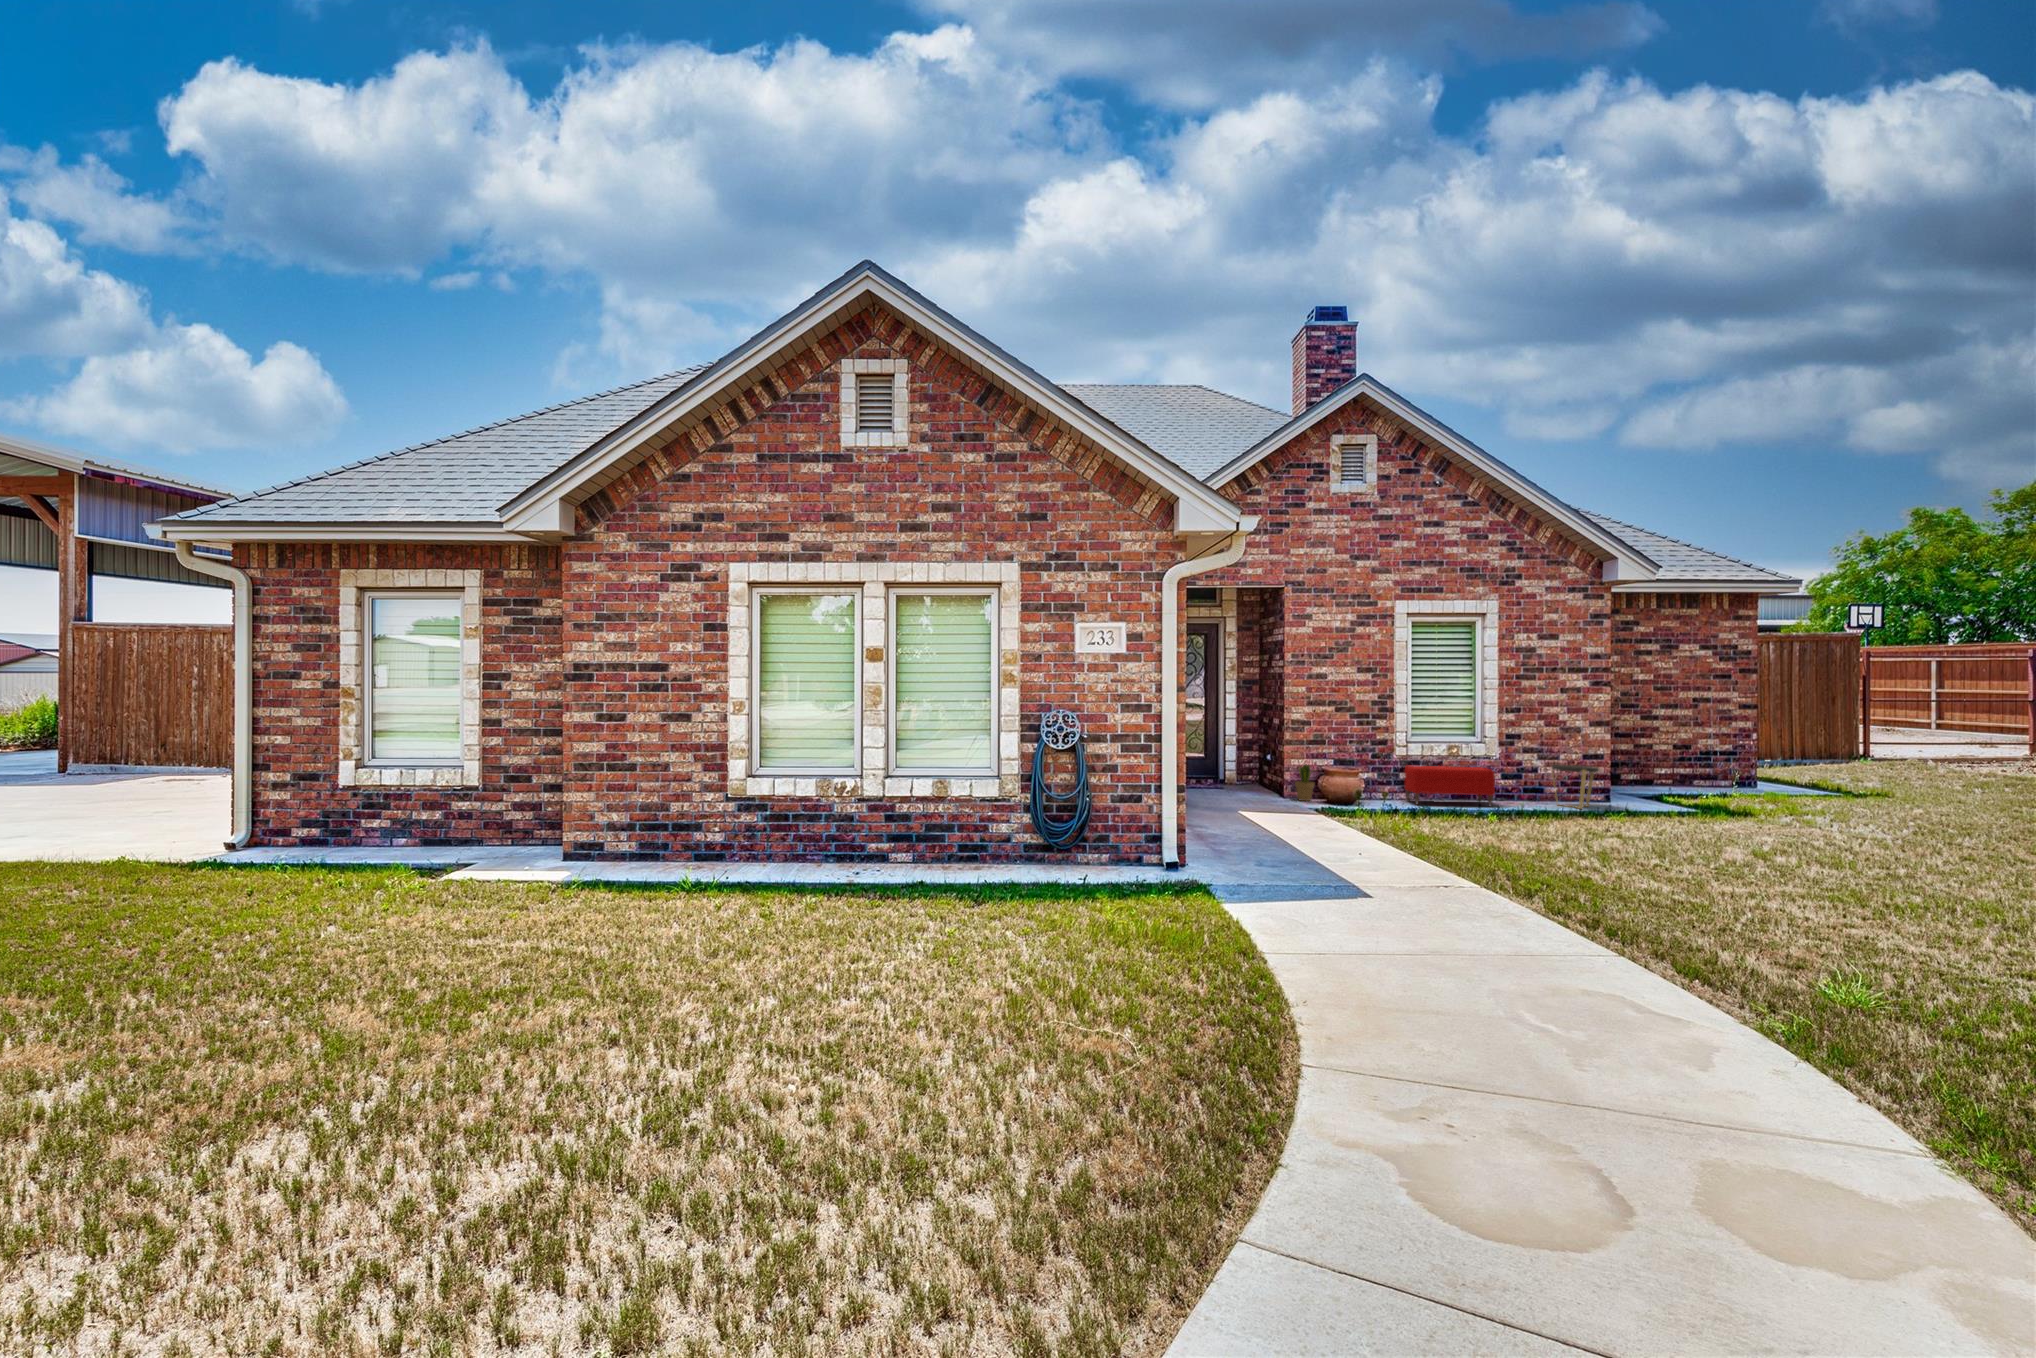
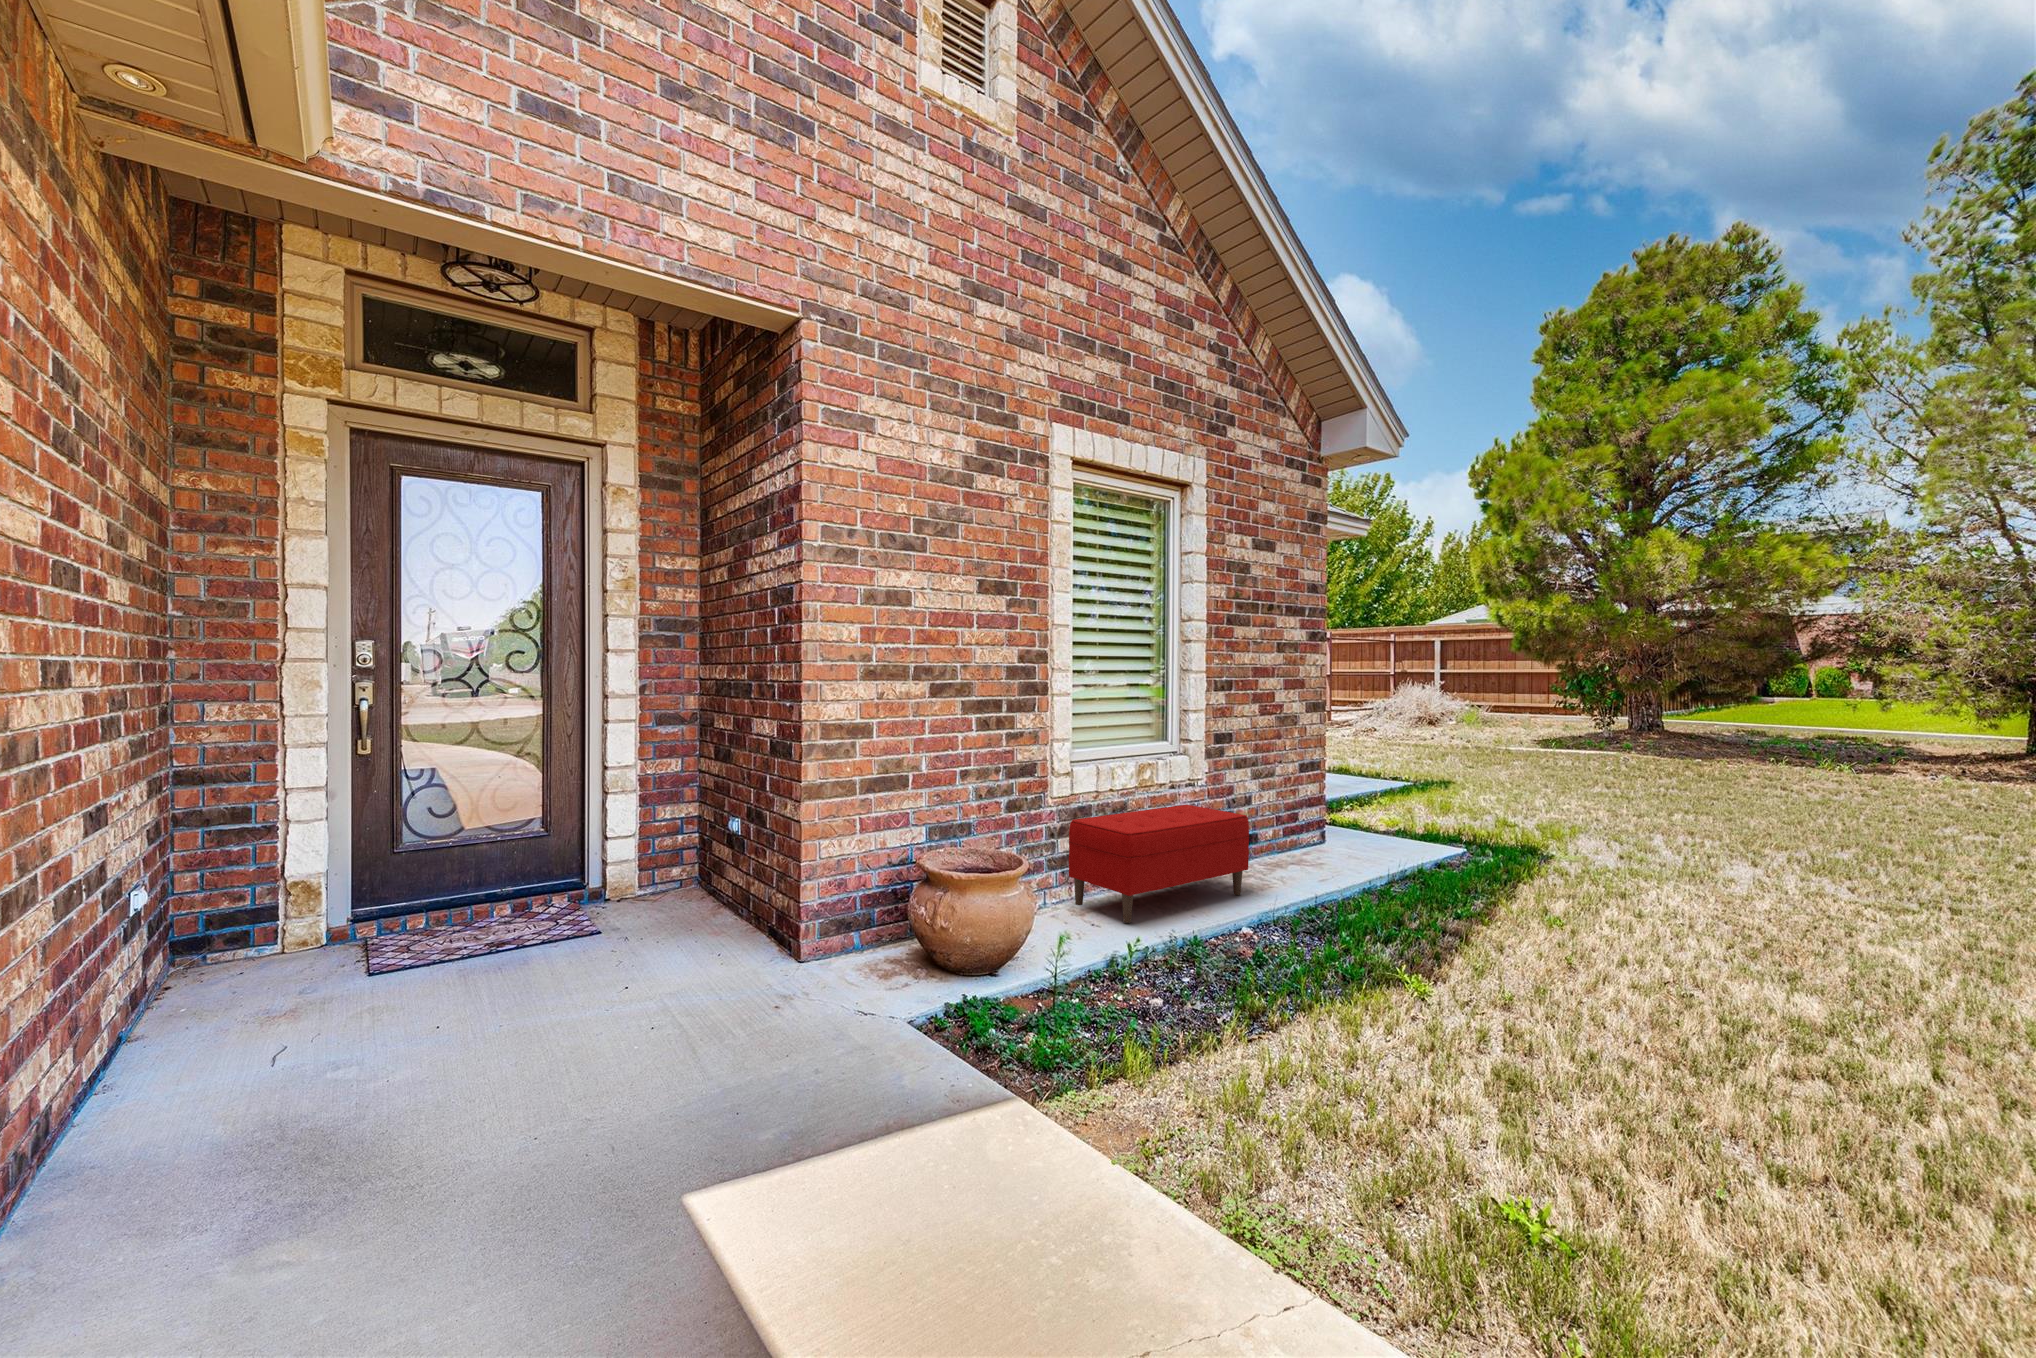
potted plant: present [1295,763,1314,801] -> none [837,853,903,972]
side table: present [1552,765,1599,809] -> none [1281,783,1365,870]

